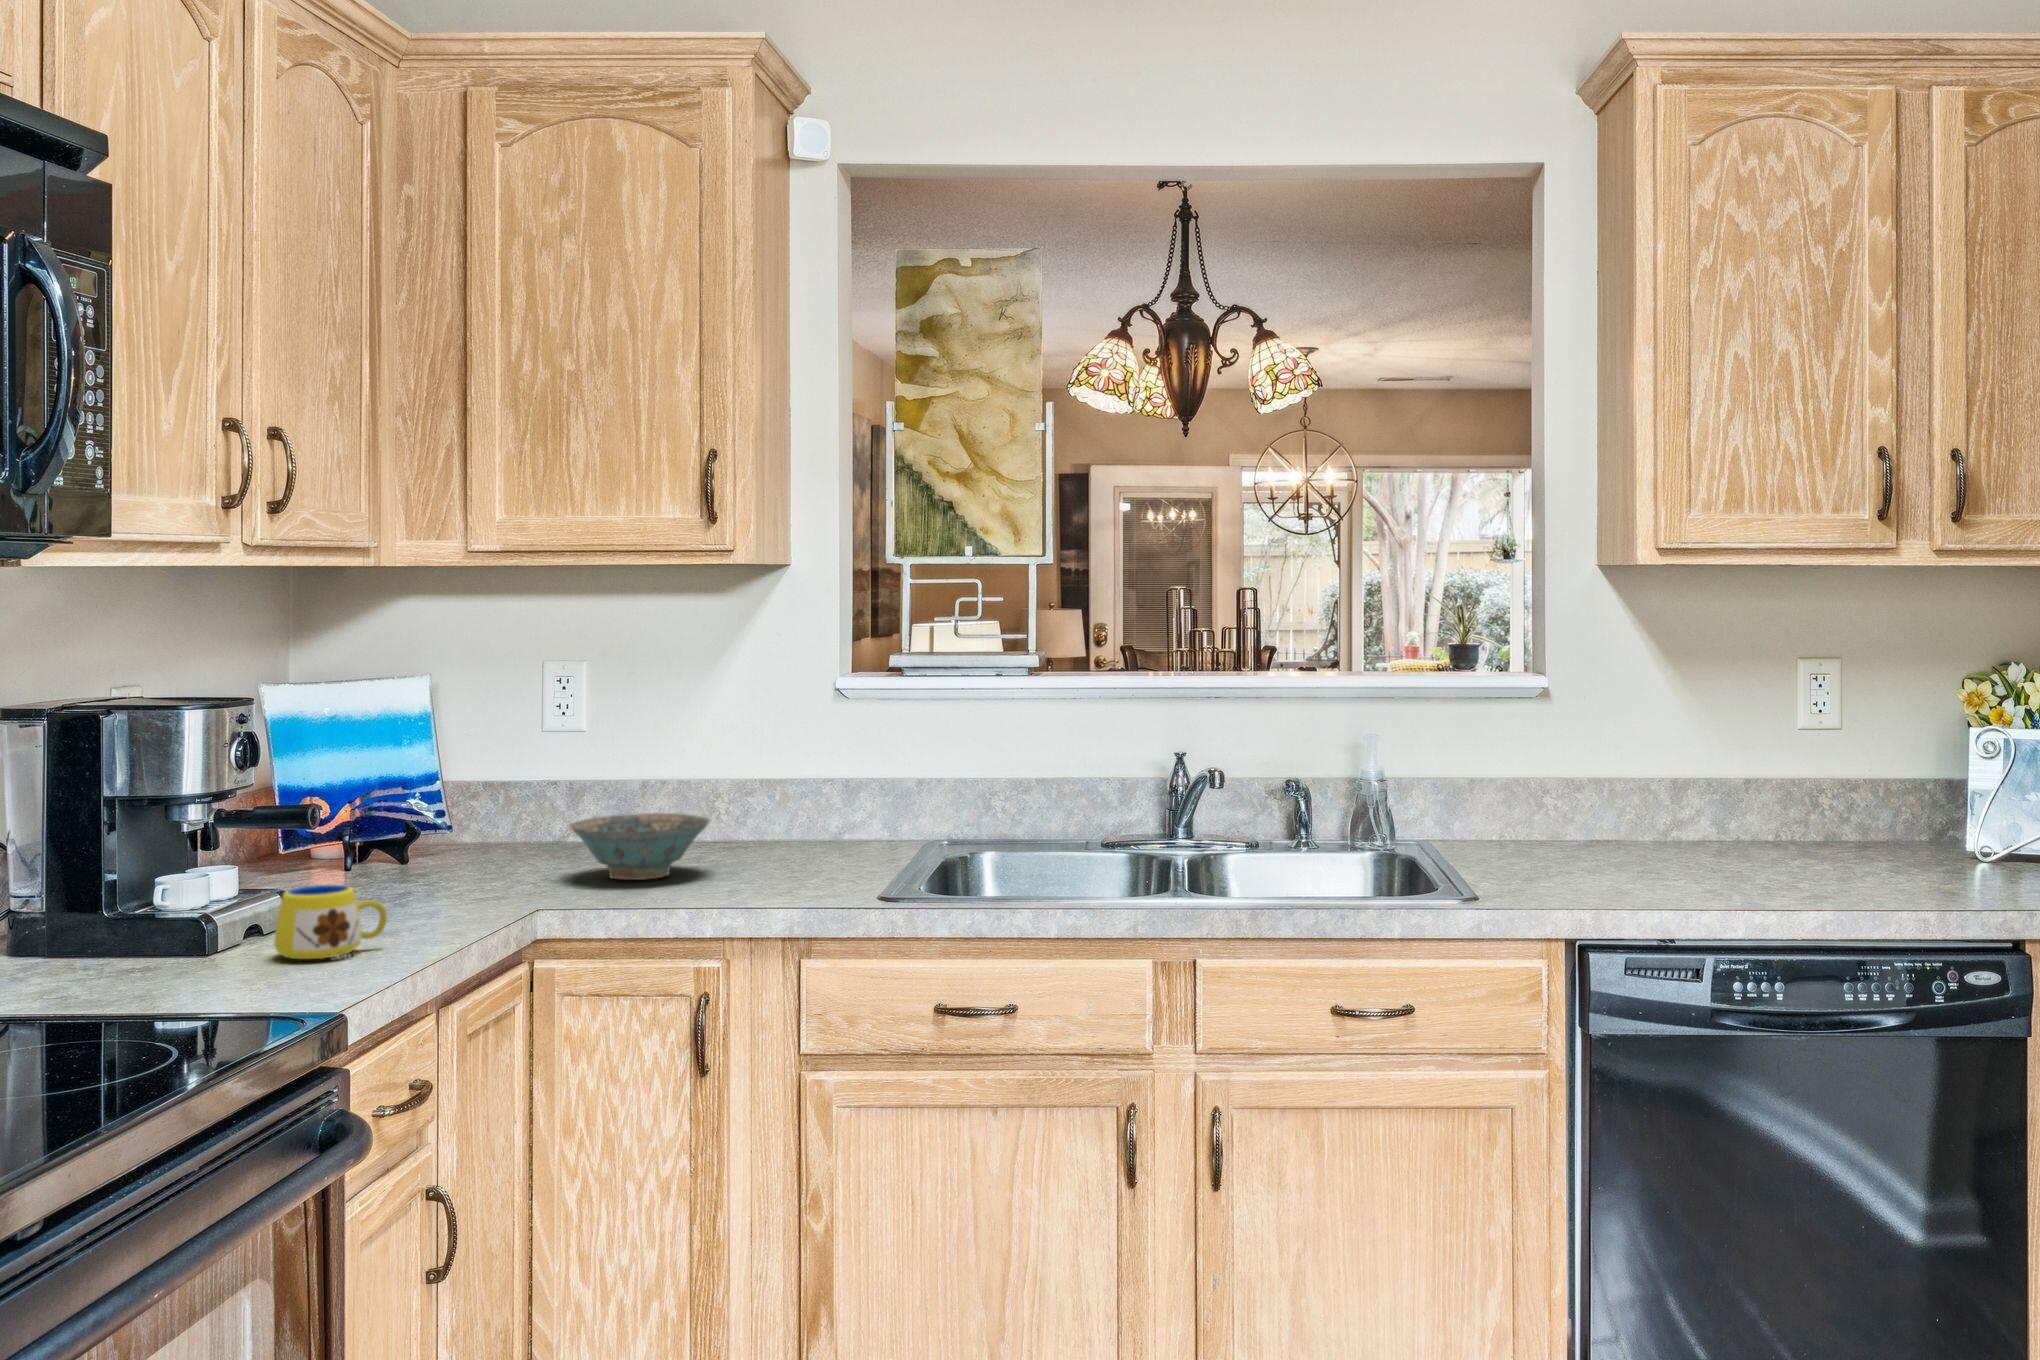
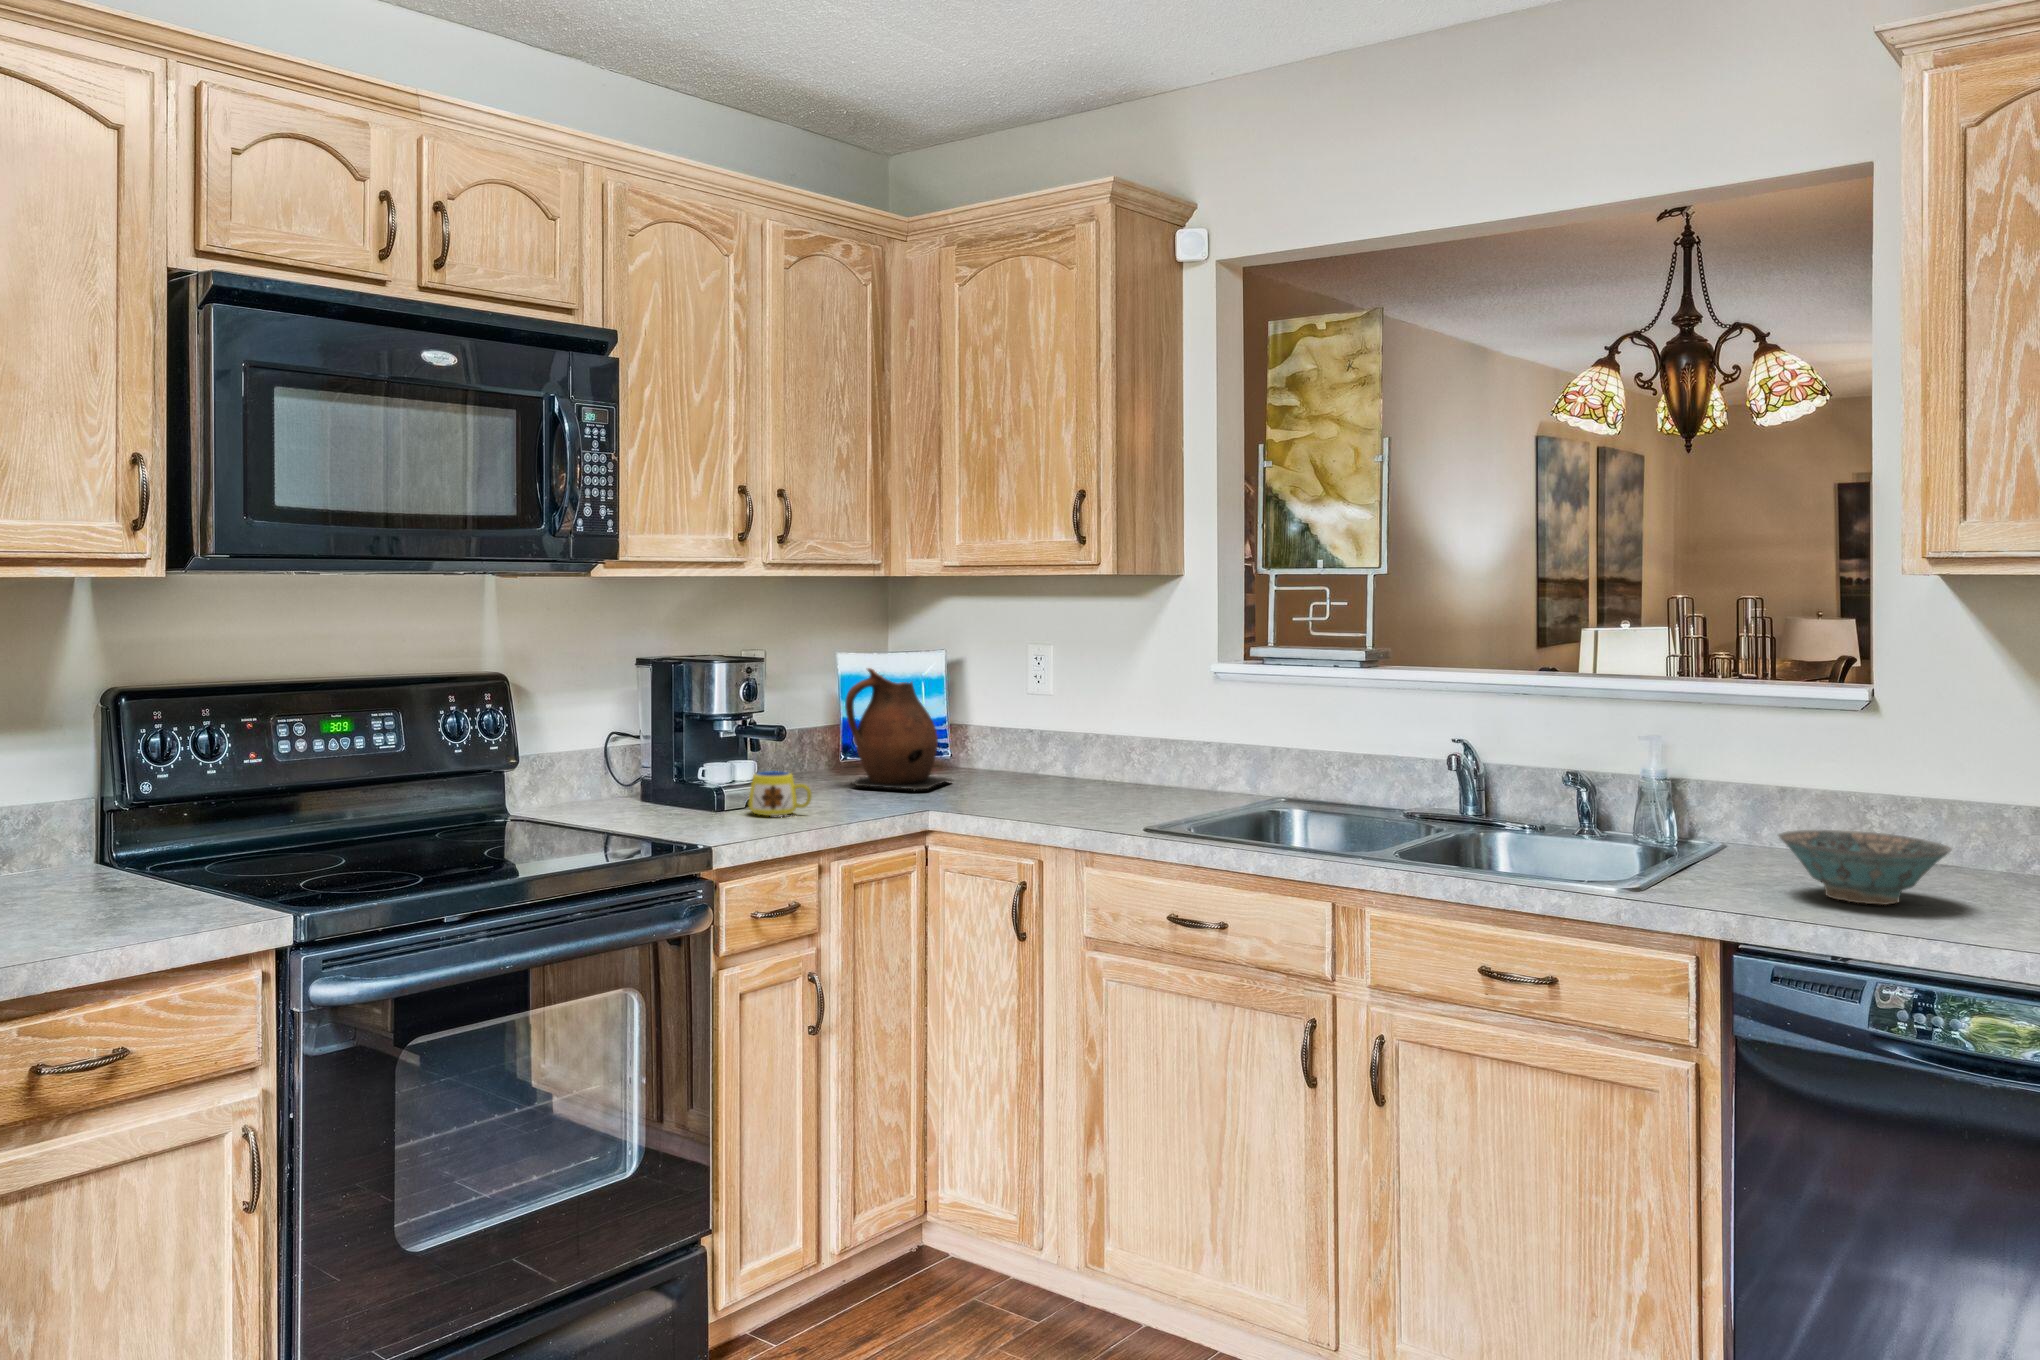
ceramic pitcher: none [327,709,481,893] -> present [845,668,952,791]
ceramic bowl: present [569,813,711,880] -> present [1778,830,1952,905]

